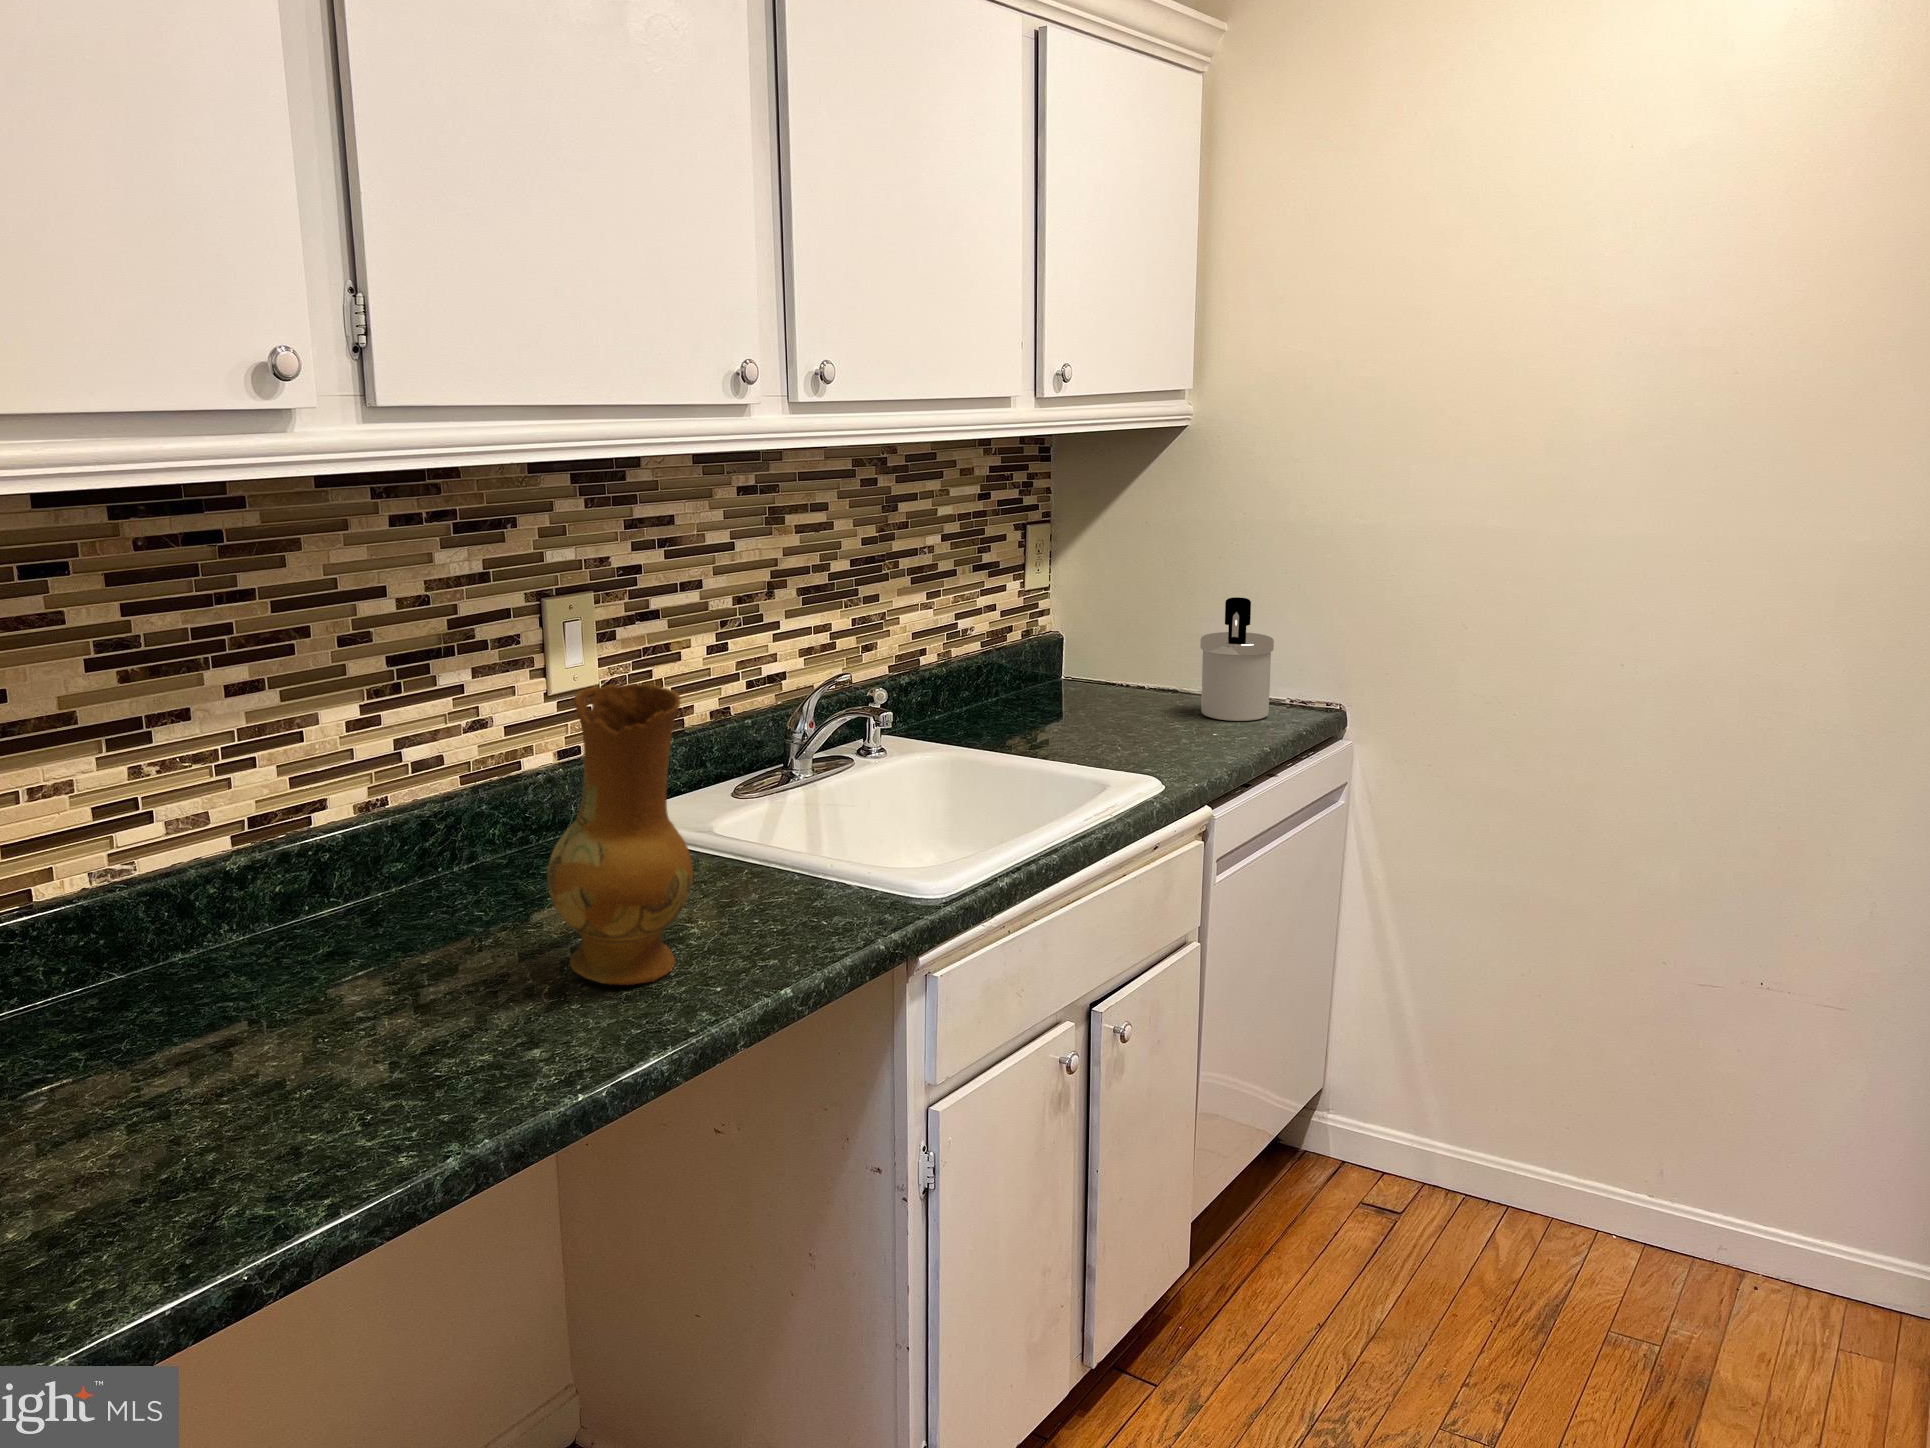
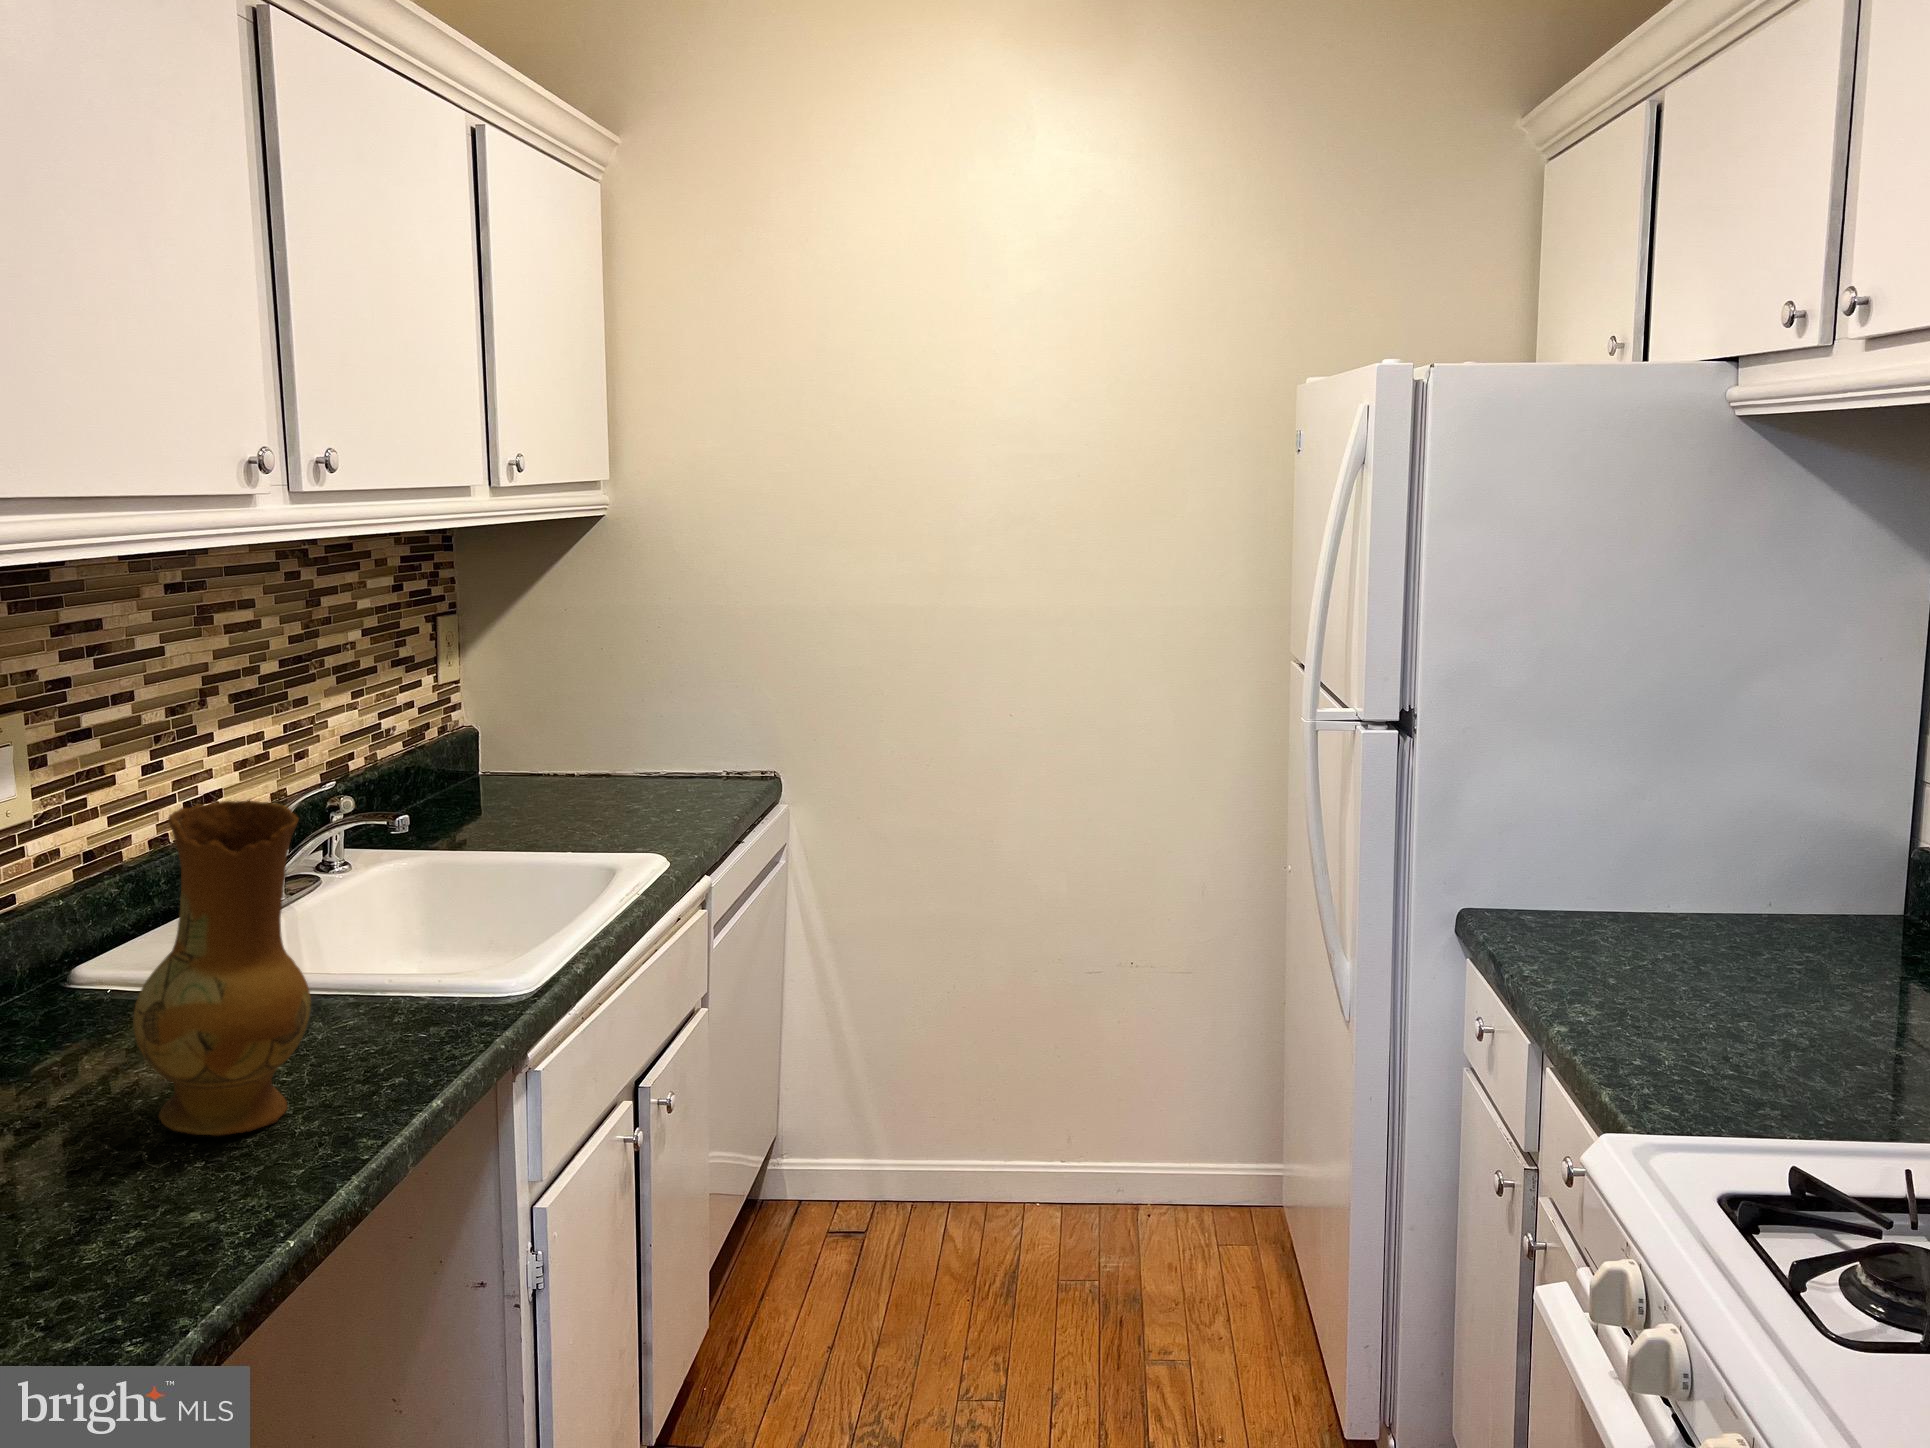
soap dispenser: present [1200,597,1274,721] -> none [645,678,715,796]

